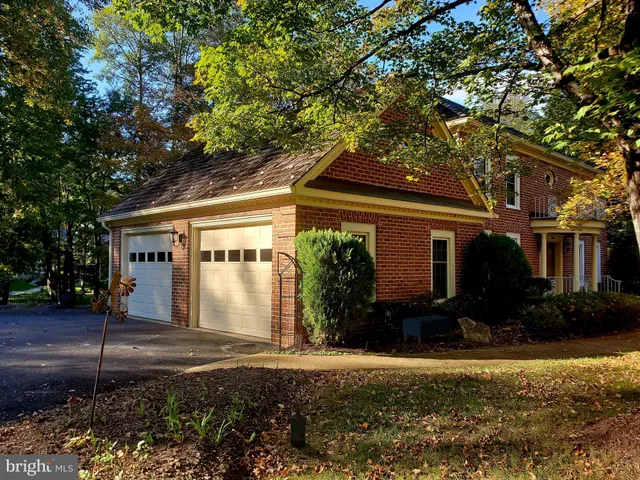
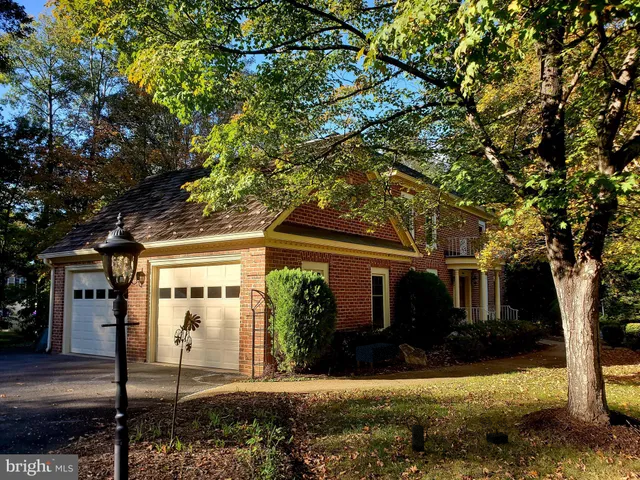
watering can: present [289,402,307,446] -> present [406,415,430,451]
decorative plant: none [507,422,550,462] -> present [481,416,510,444]

